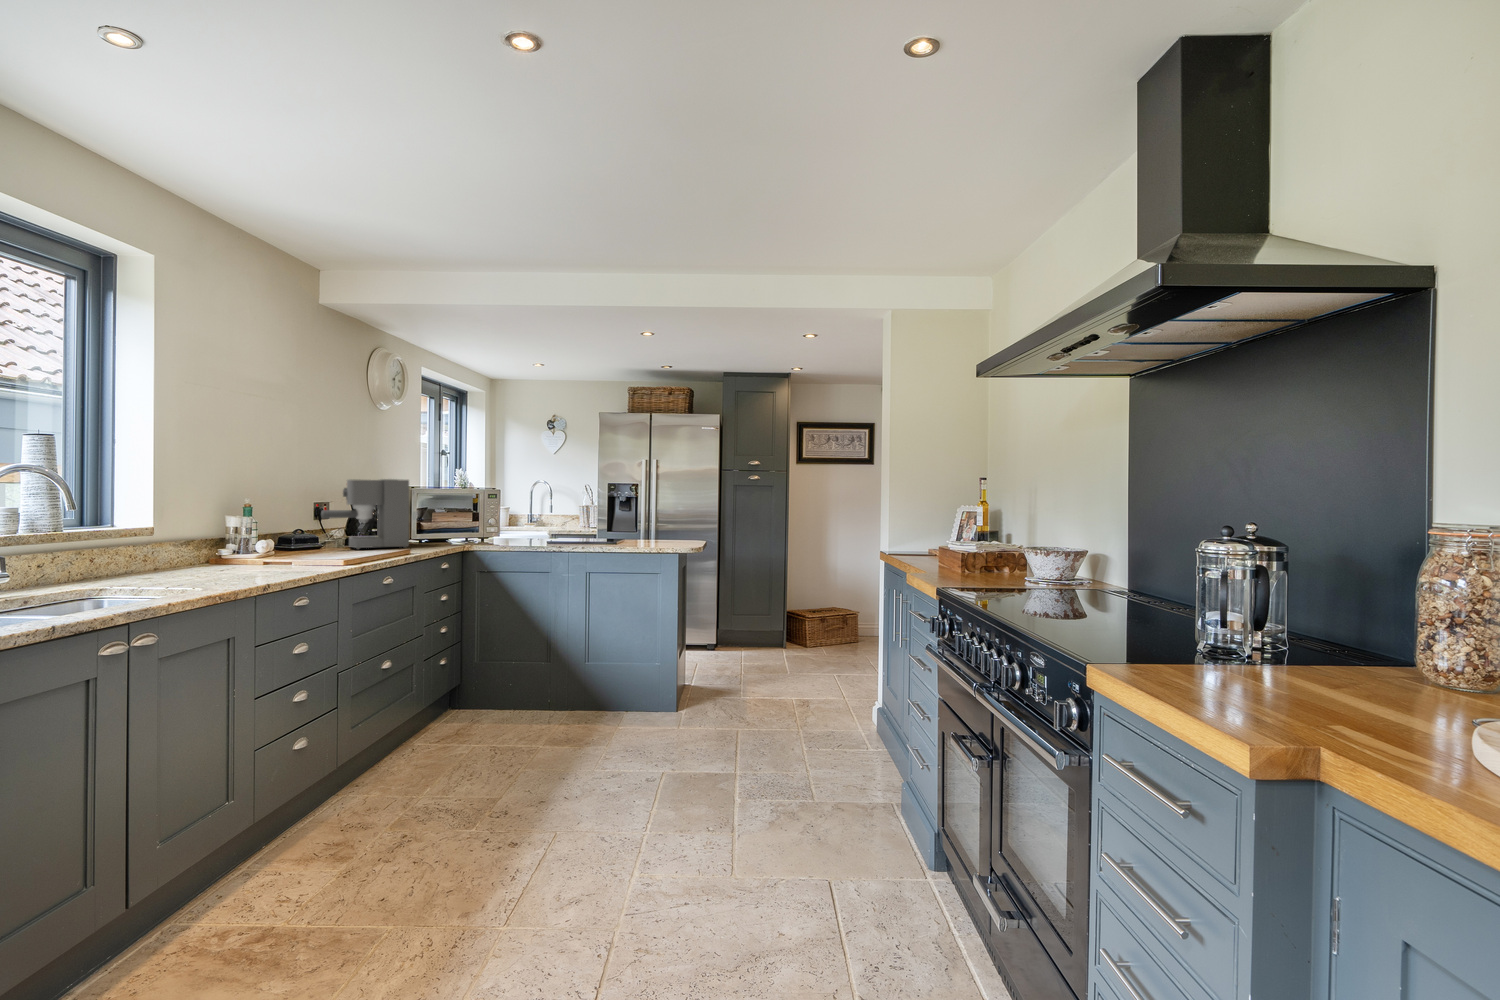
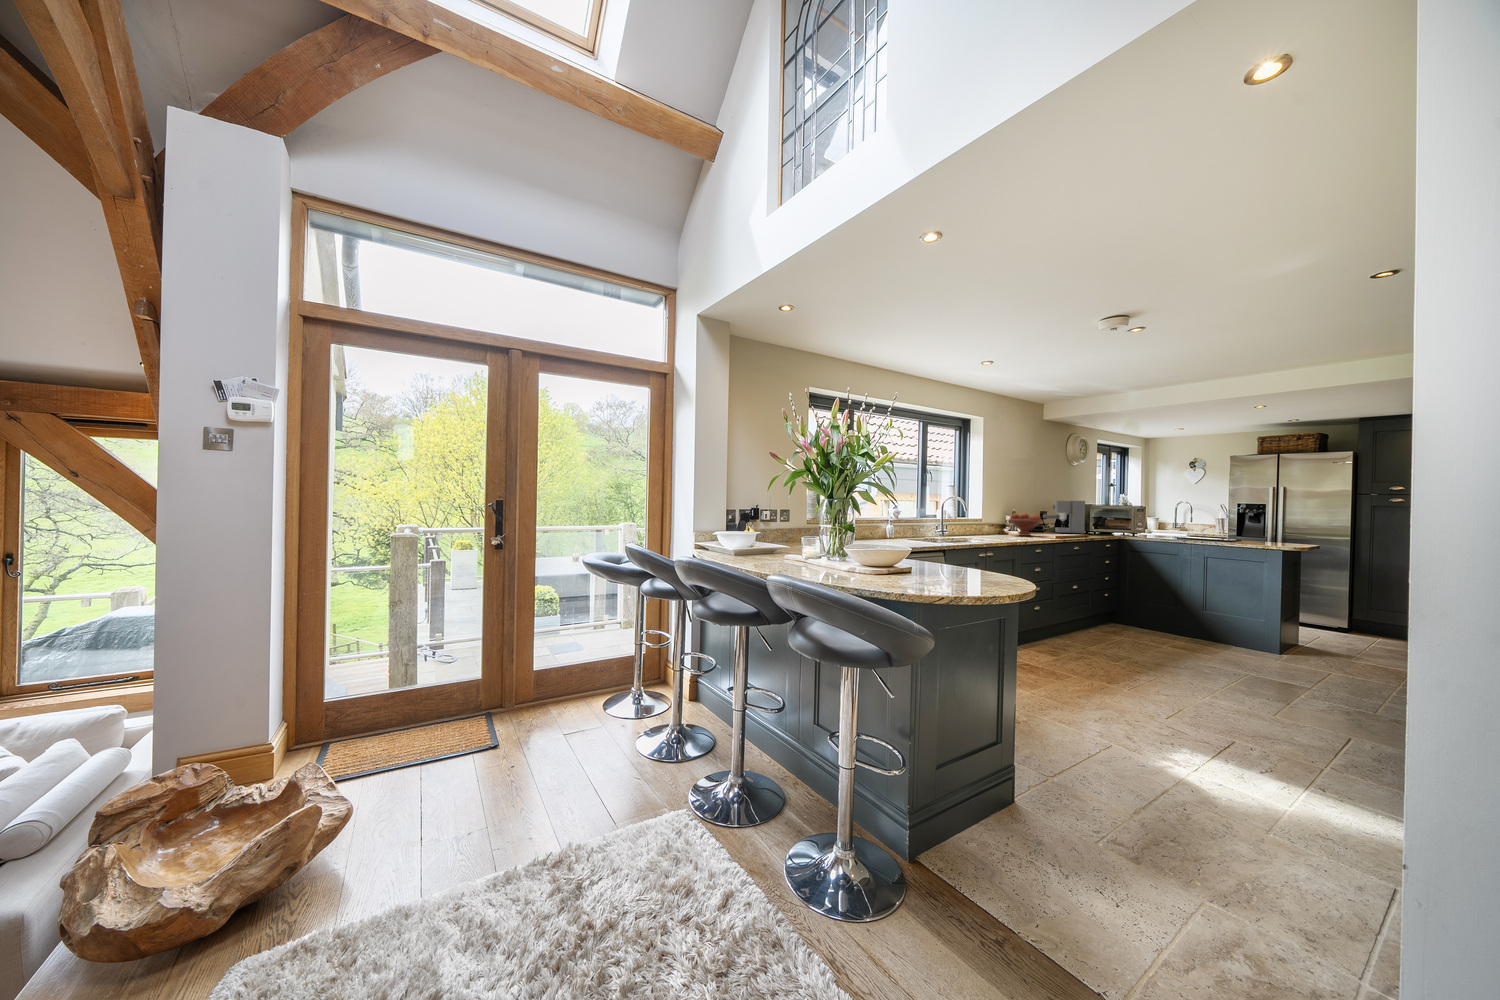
fruit bowl: none [222,510,316,569] -> present [1009,513,1042,536]

